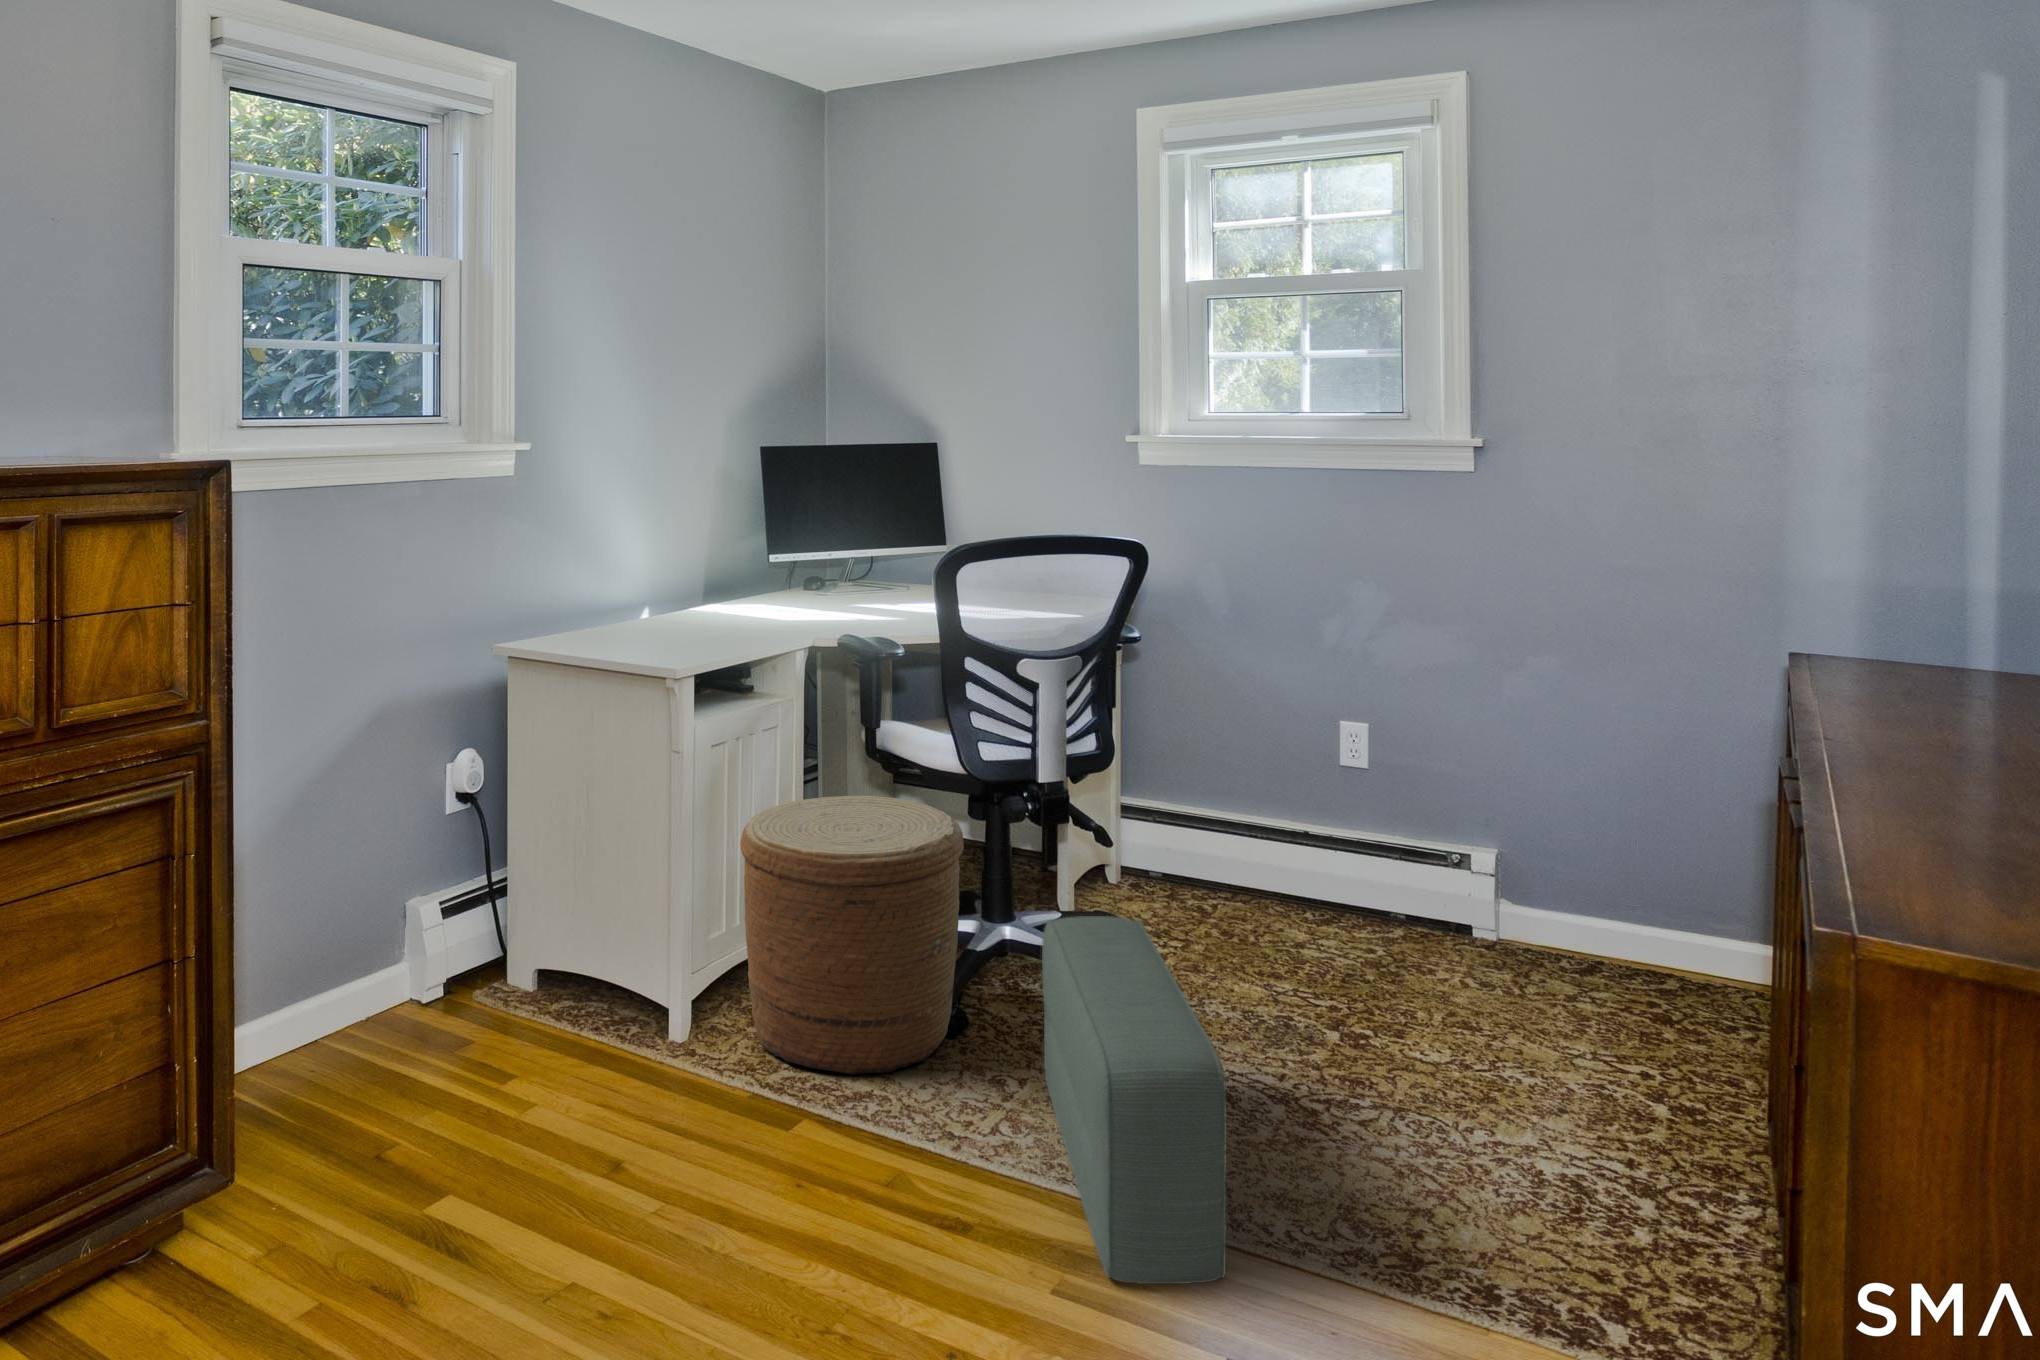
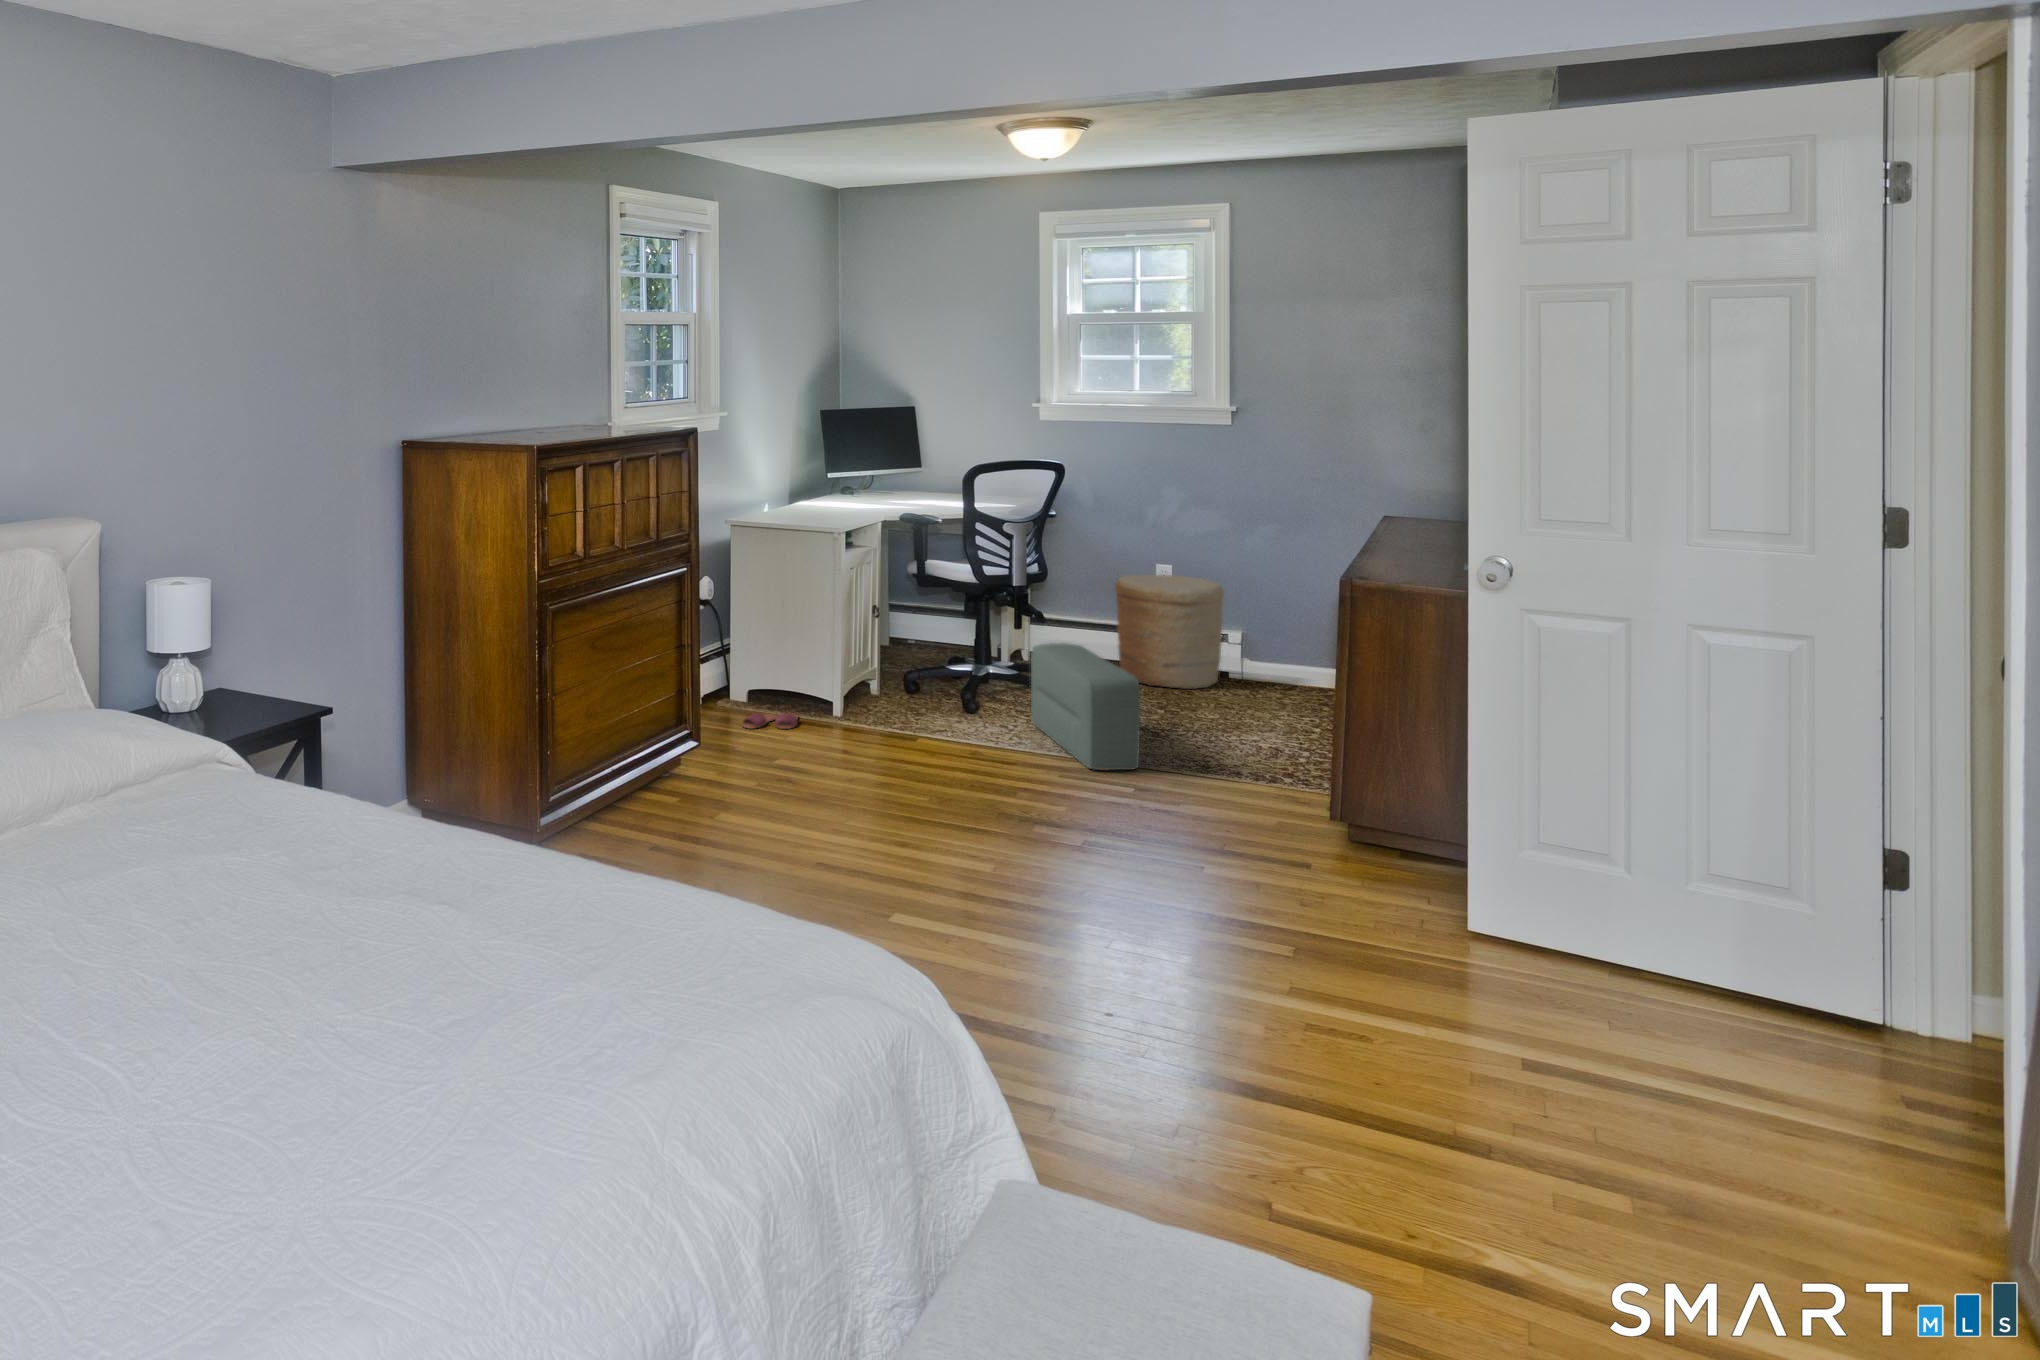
woven basket: present [740,796,964,1074] -> present [1115,575,1224,689]
slippers: none [454,1038,594,1090] -> present [742,713,798,729]

